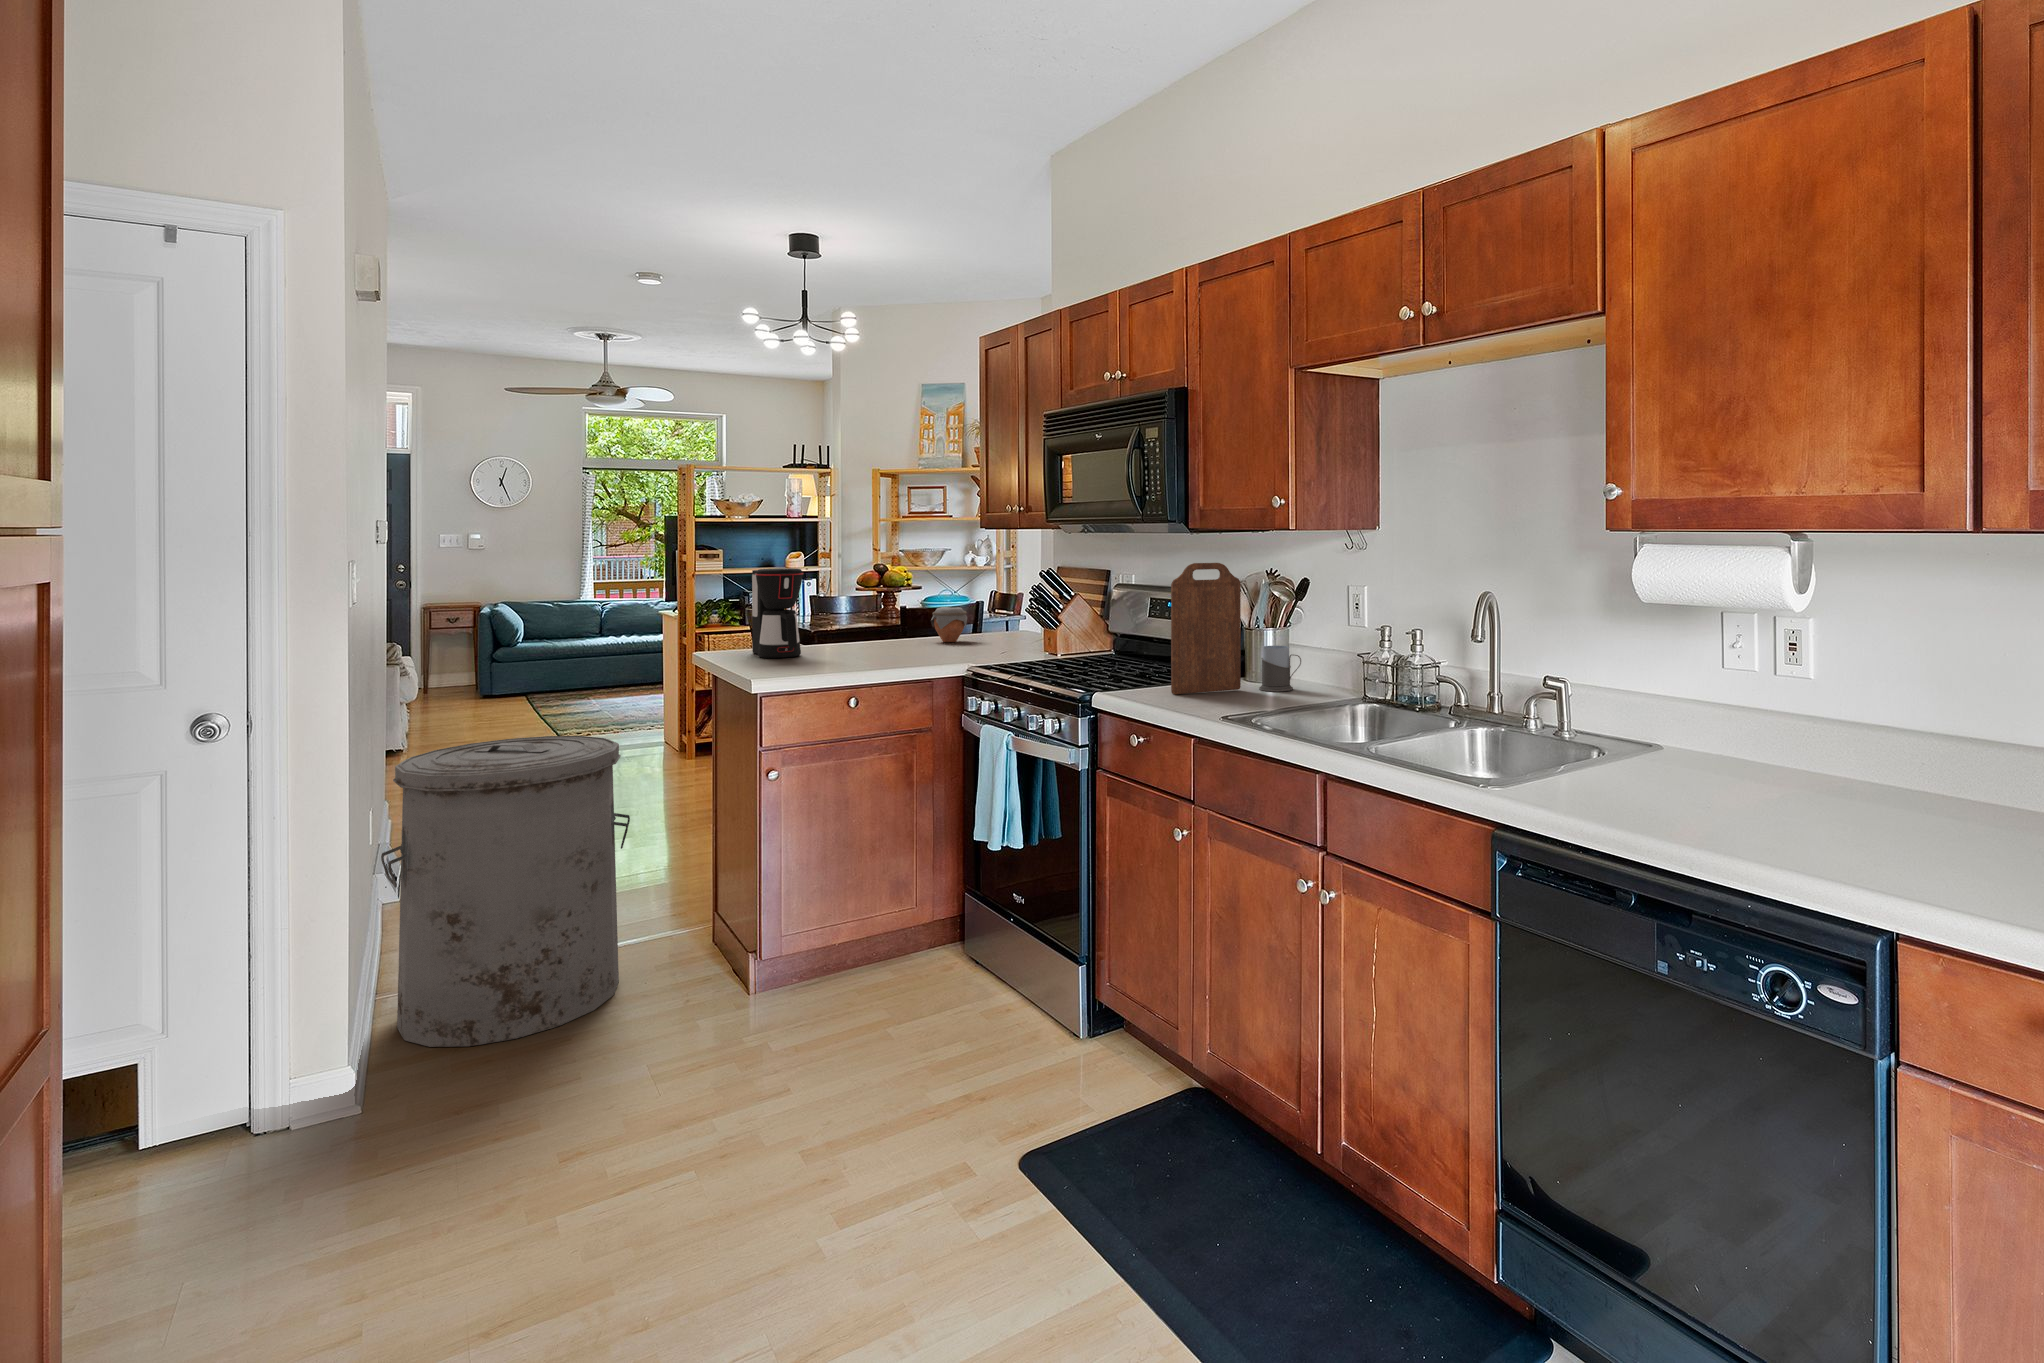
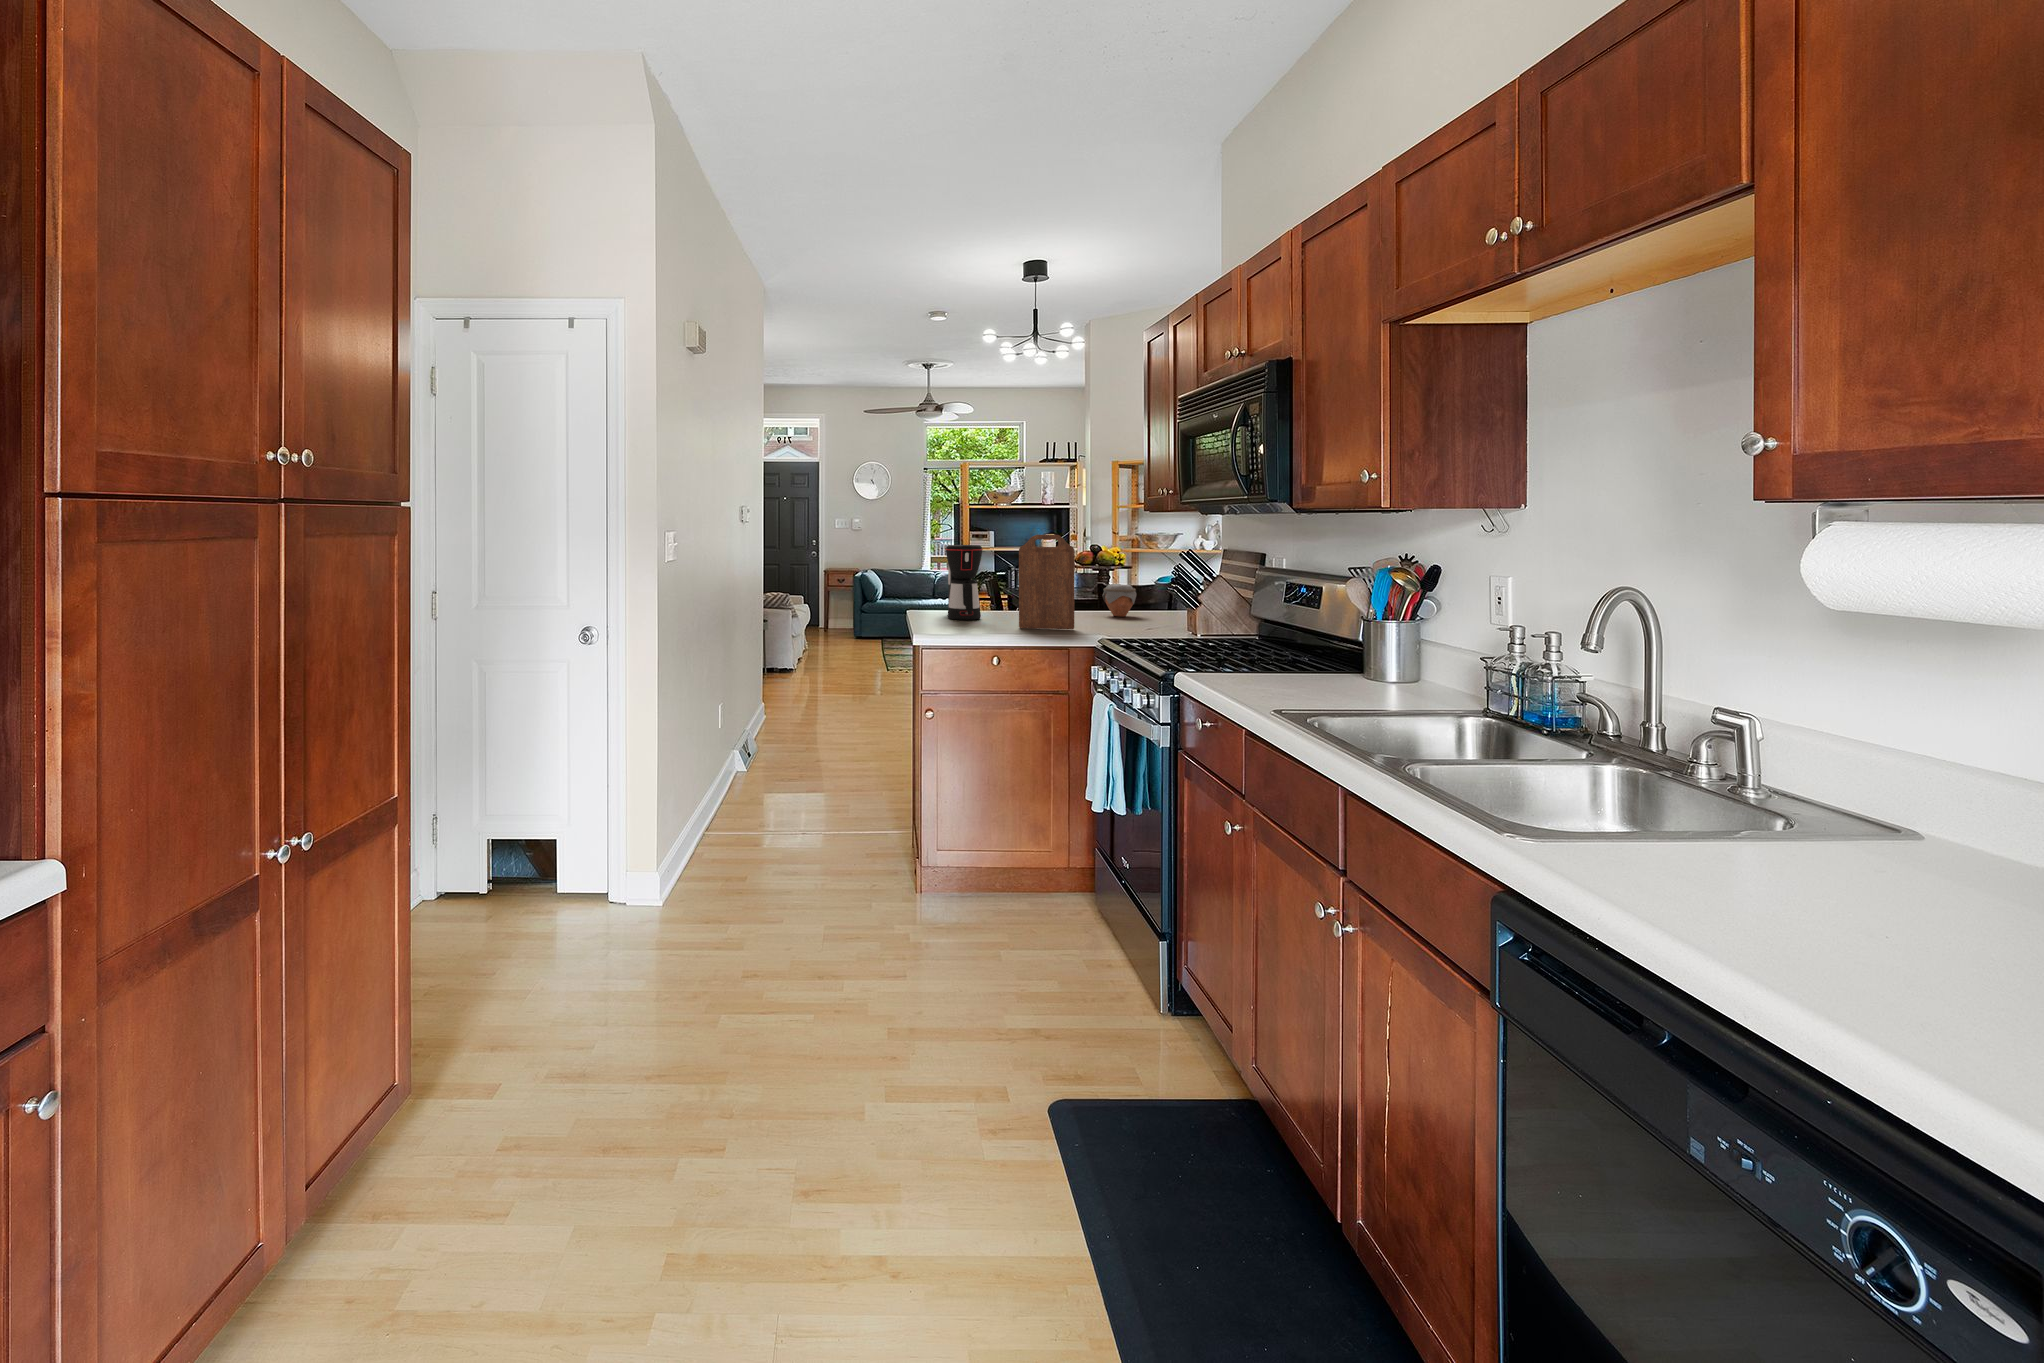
cutting board: present [1171,563,1241,694] -> present [1019,535,1075,629]
mug: present [1259,646,1301,691] -> none [1371,640,1423,693]
trash can: present [381,736,630,1047] -> none [698,666,849,885]

